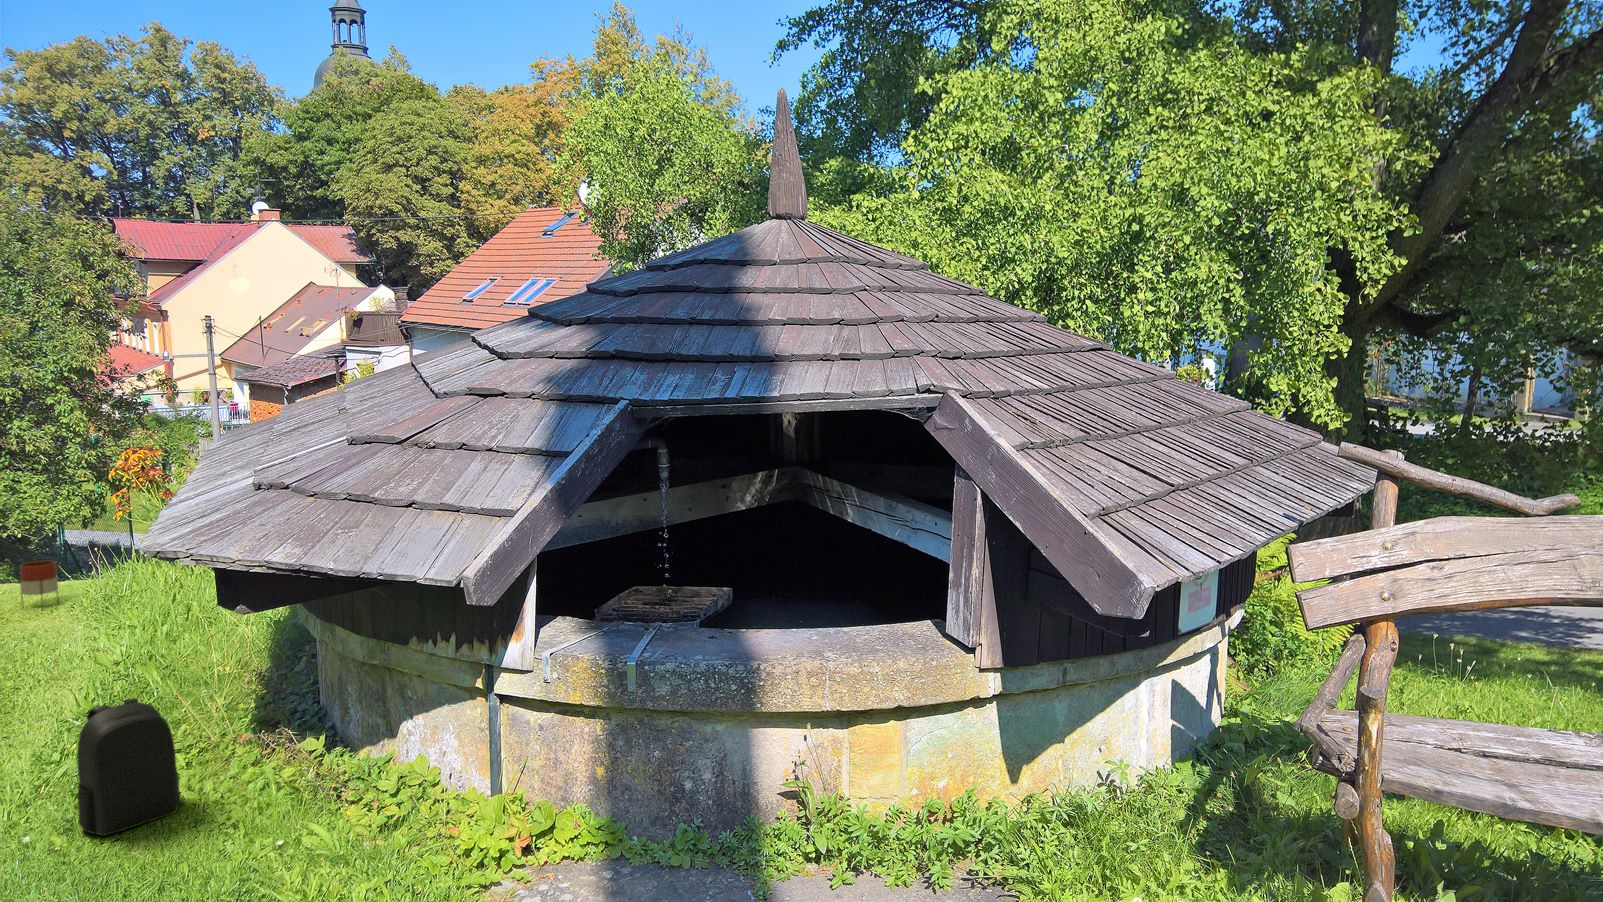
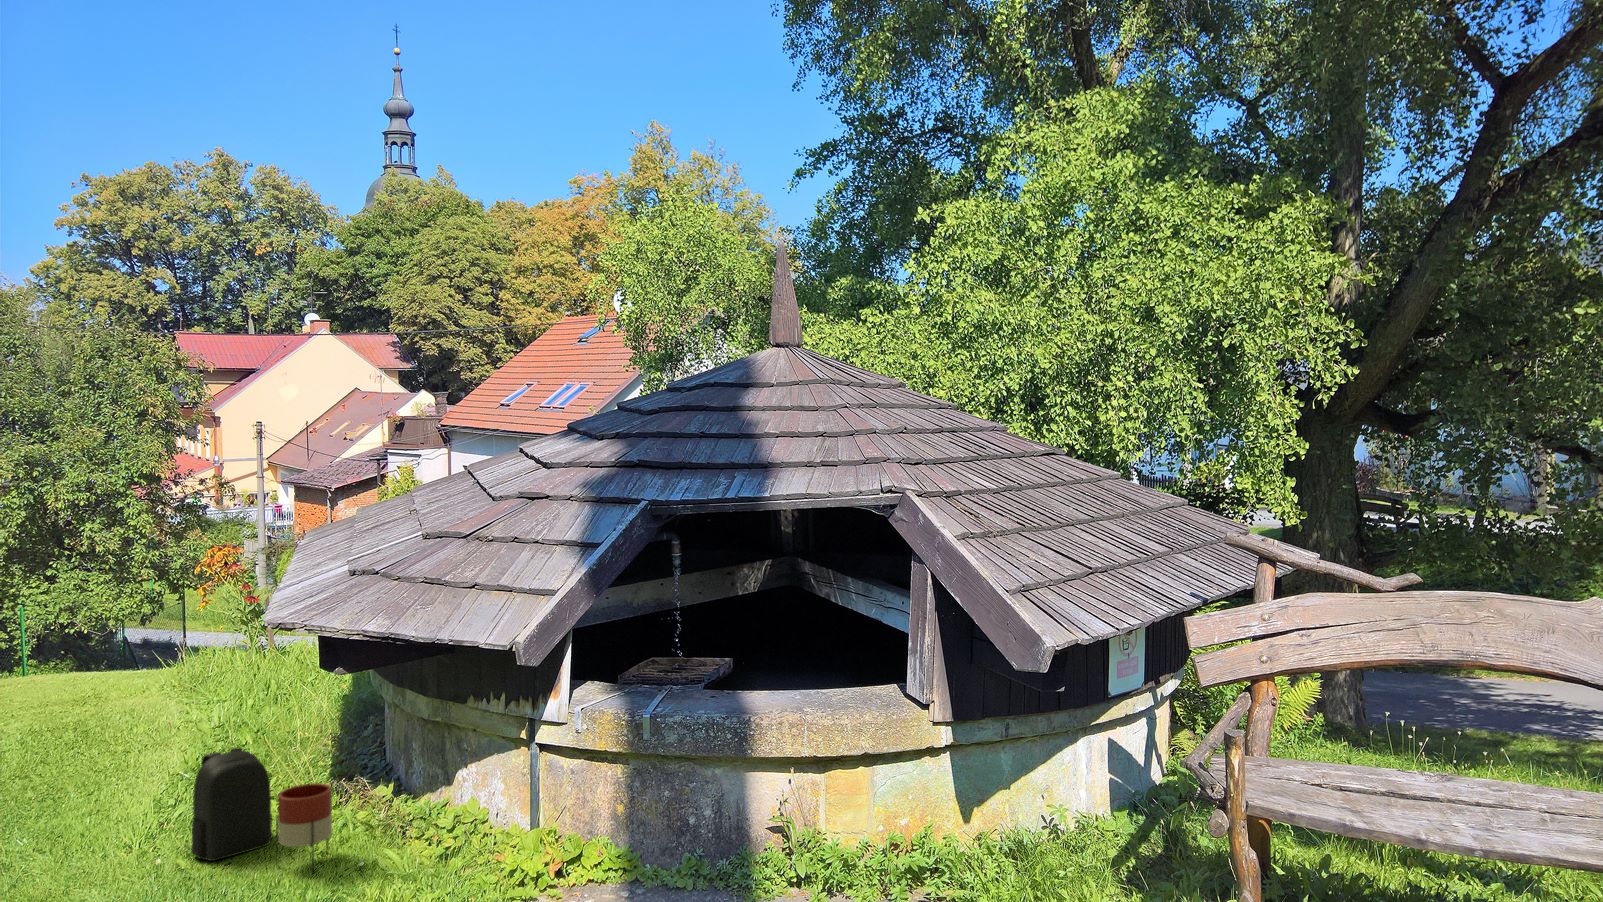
planter: present [20,561,59,607] -> present [276,783,332,872]

